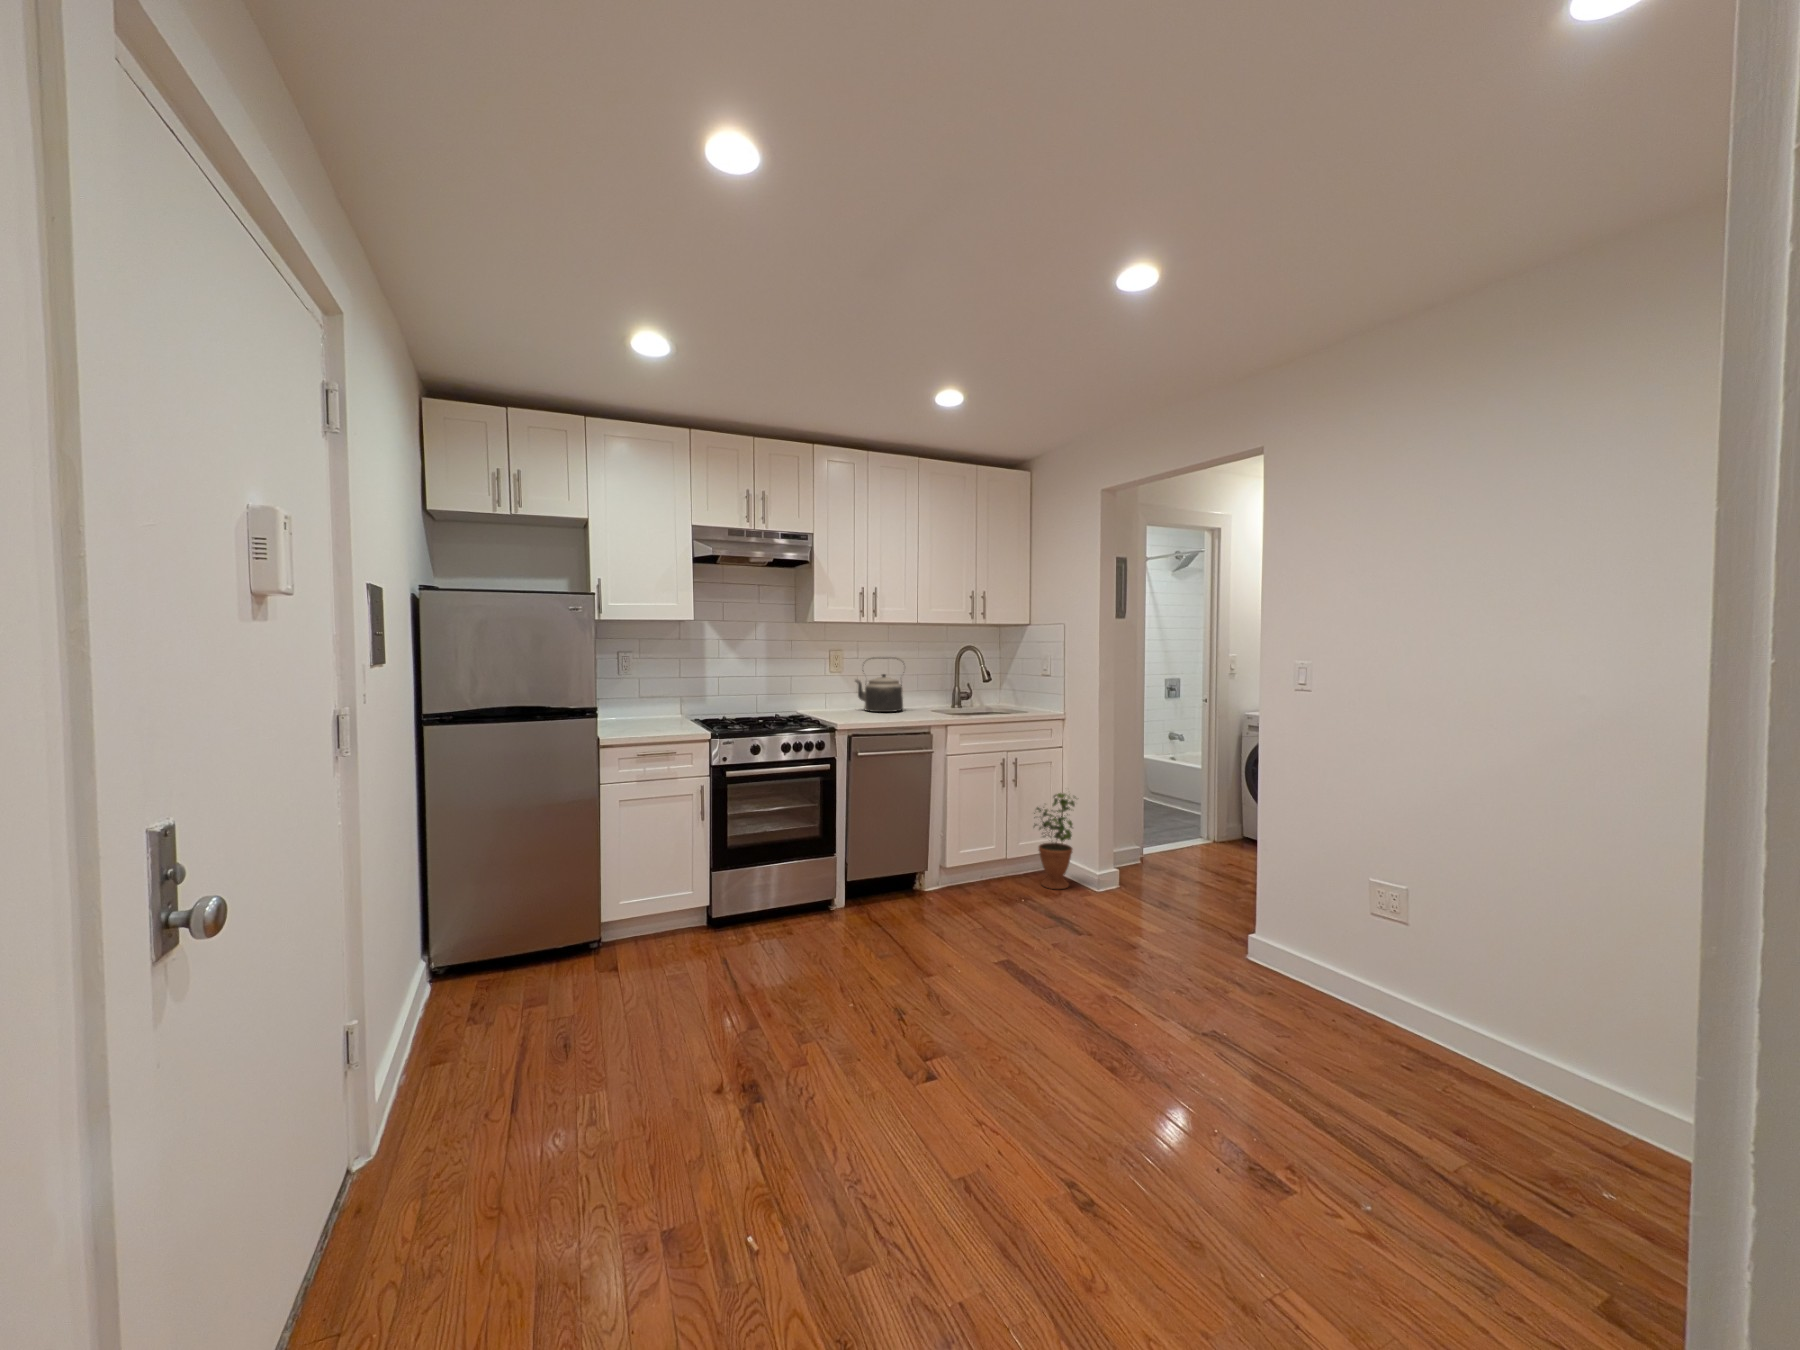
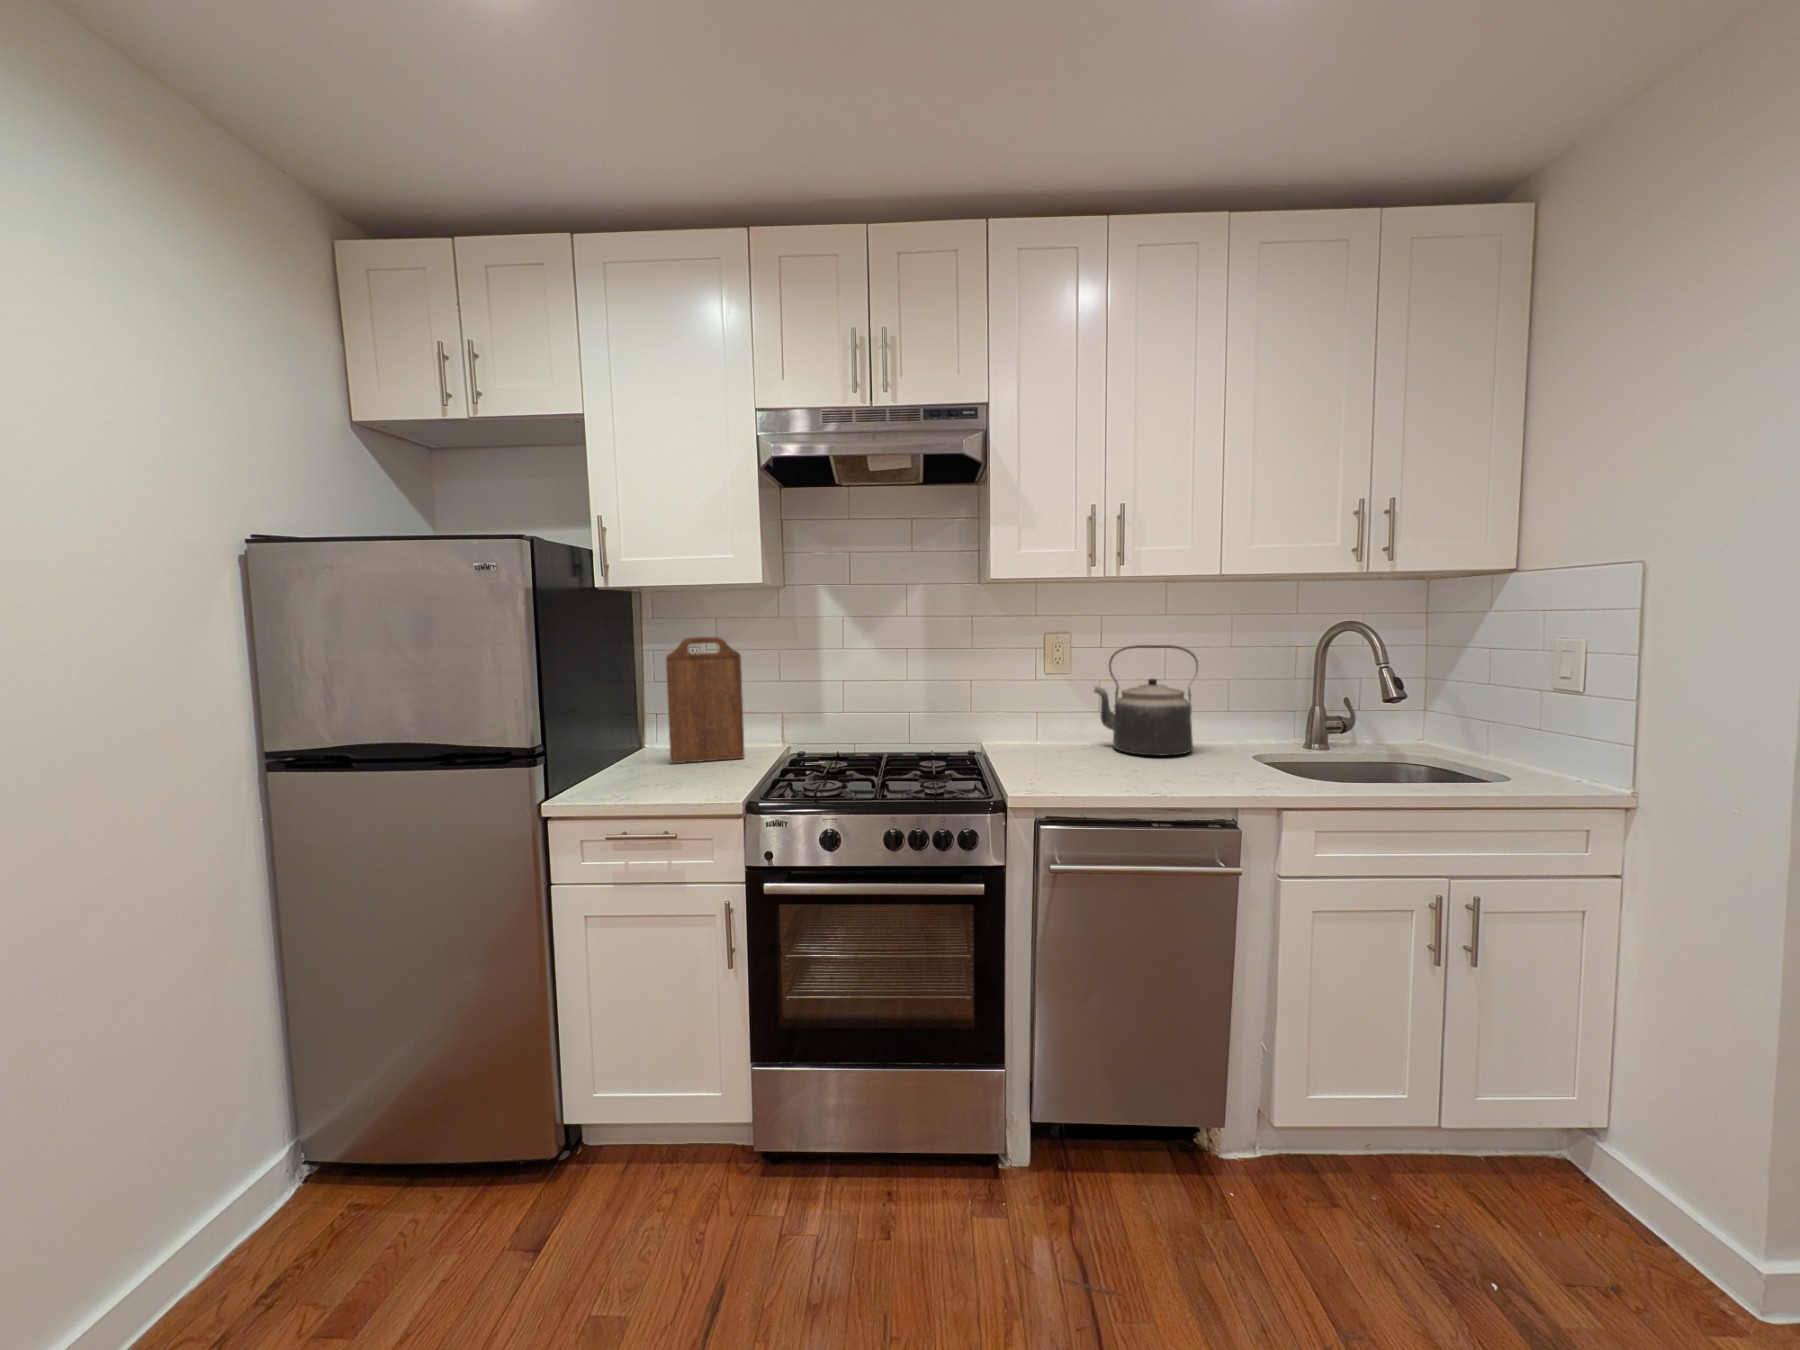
cutting board: none [625,650,668,724] -> present [666,637,745,763]
potted plant: present [1034,793,1075,889] -> none [1523,998,1684,1272]

